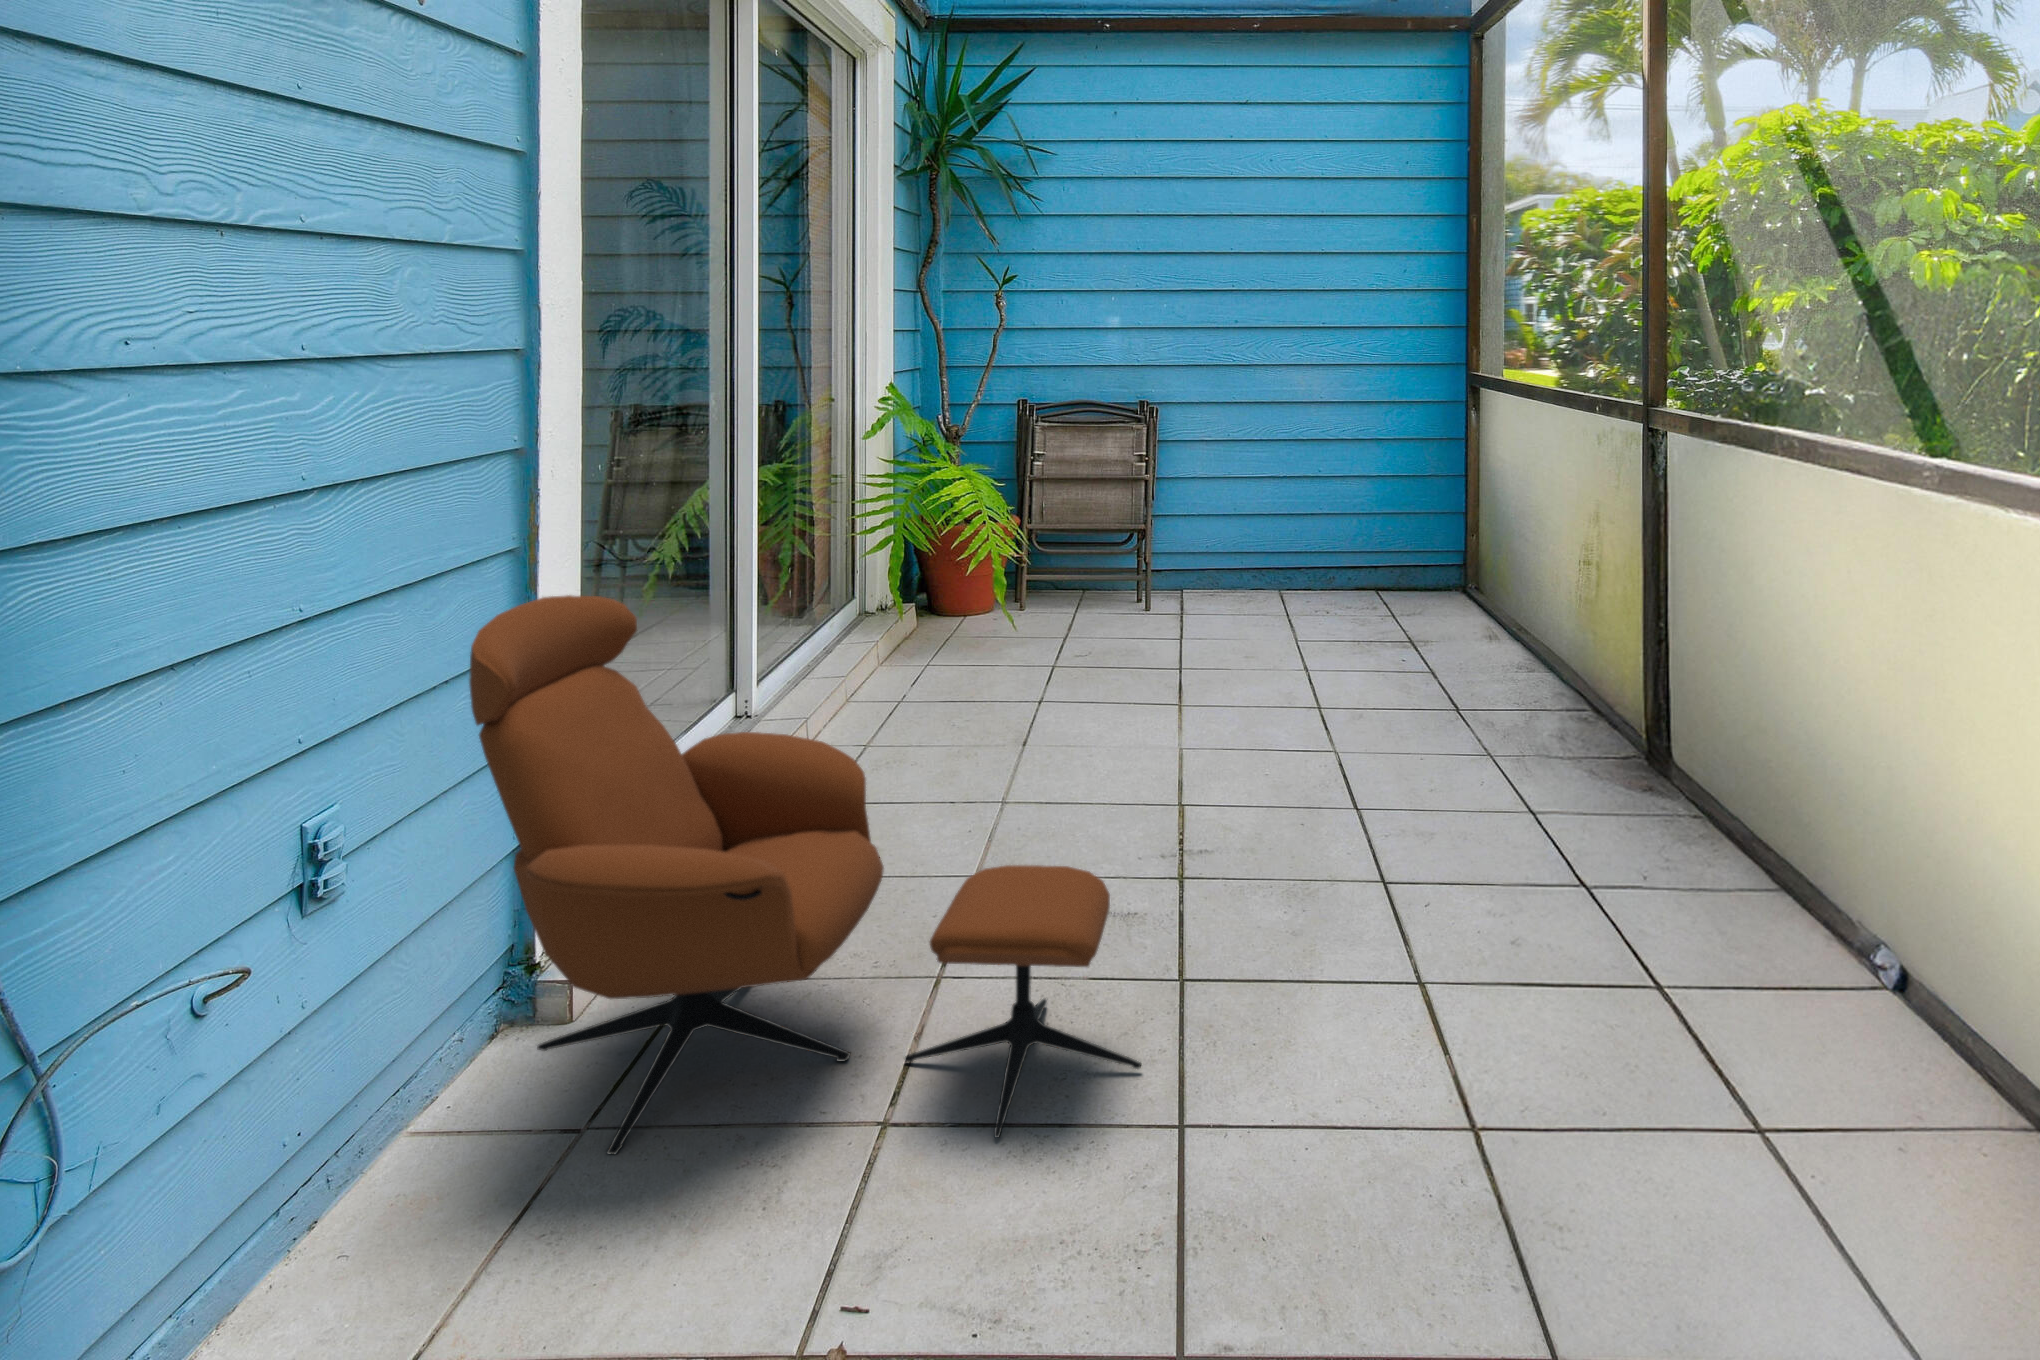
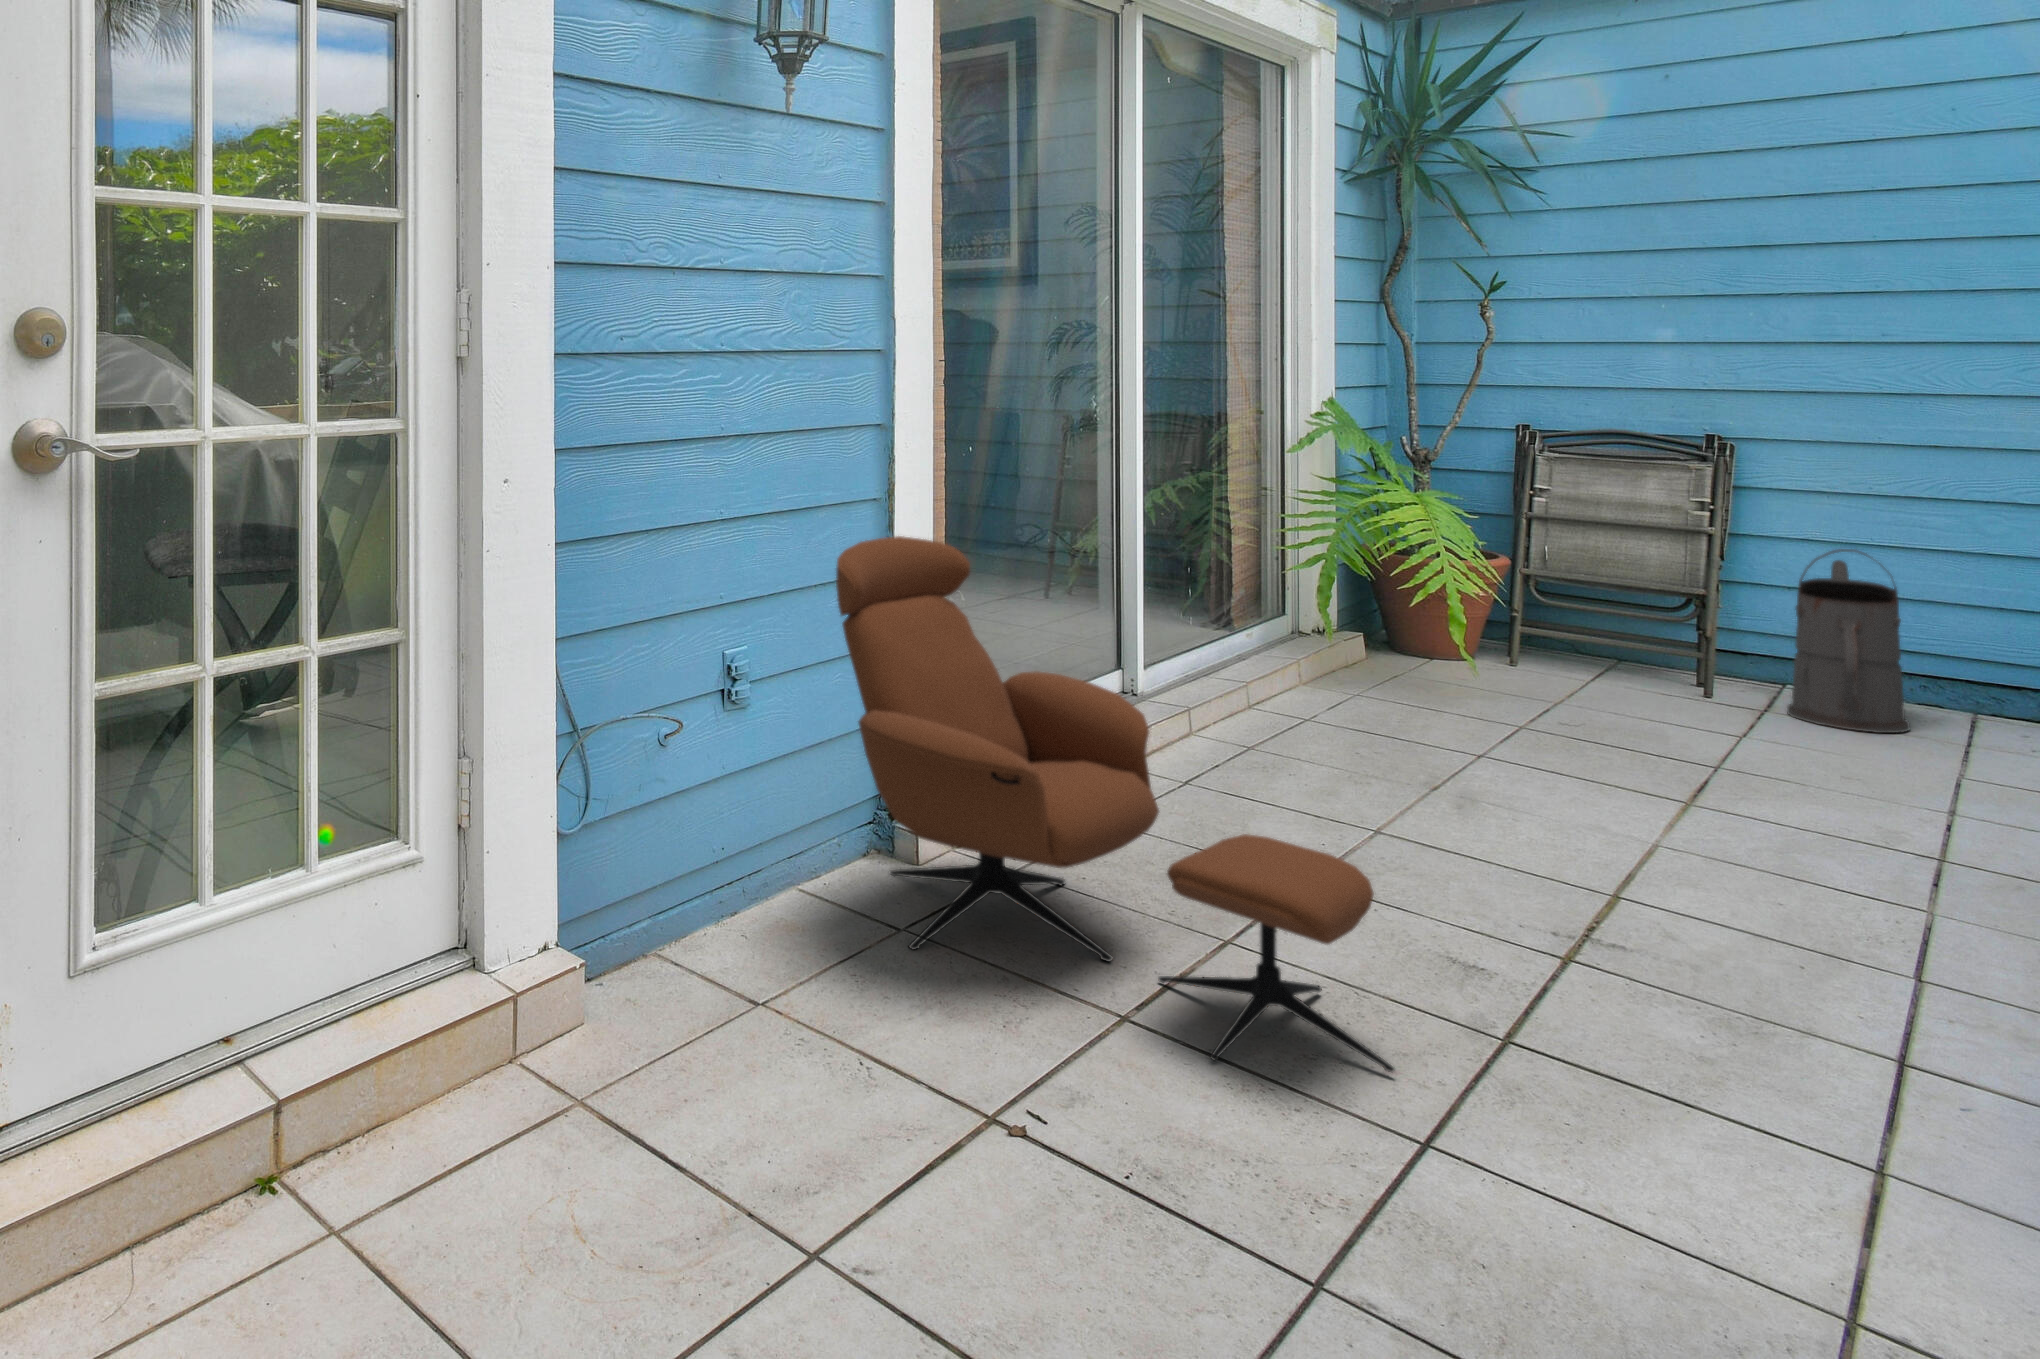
watering can: none [1198,487,1263,621] -> present [1787,549,1910,733]

